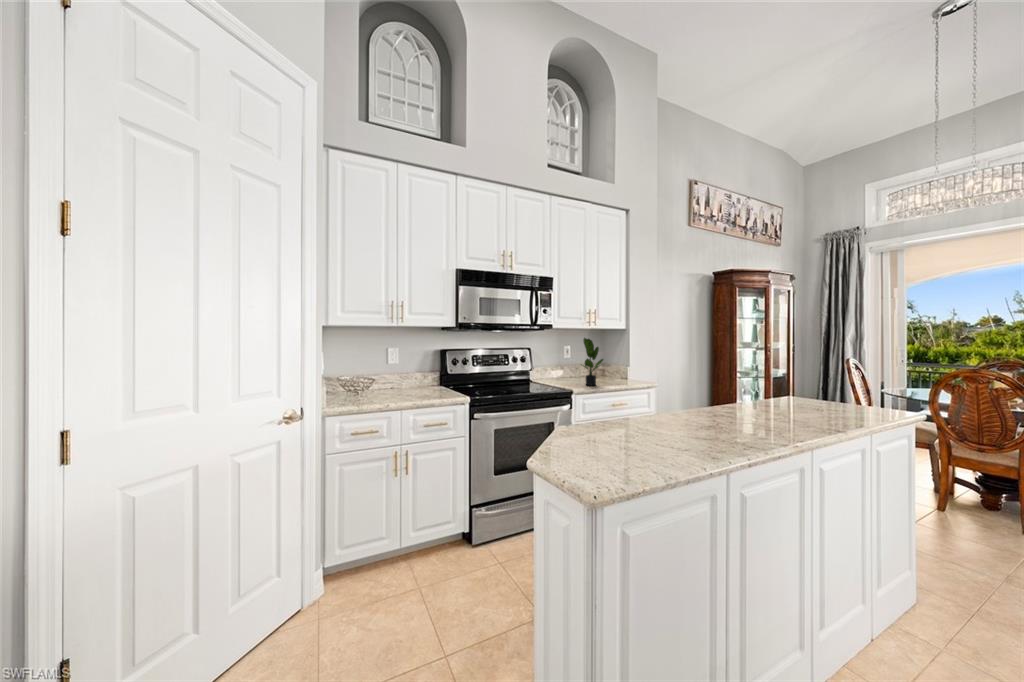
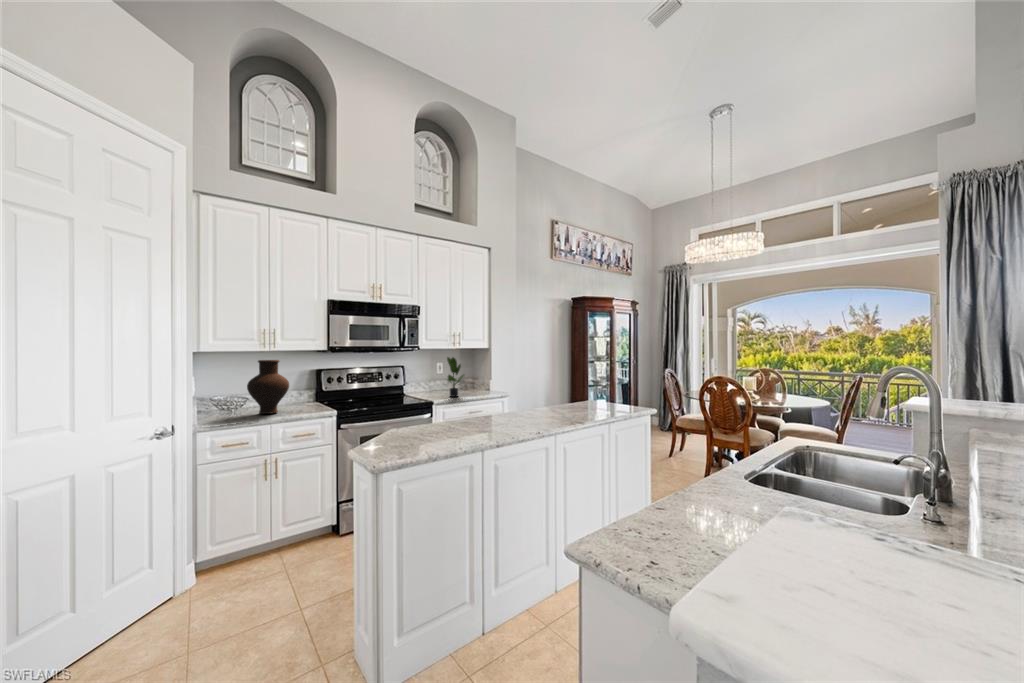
vase: none [374,337,418,398] -> present [247,360,289,414]

